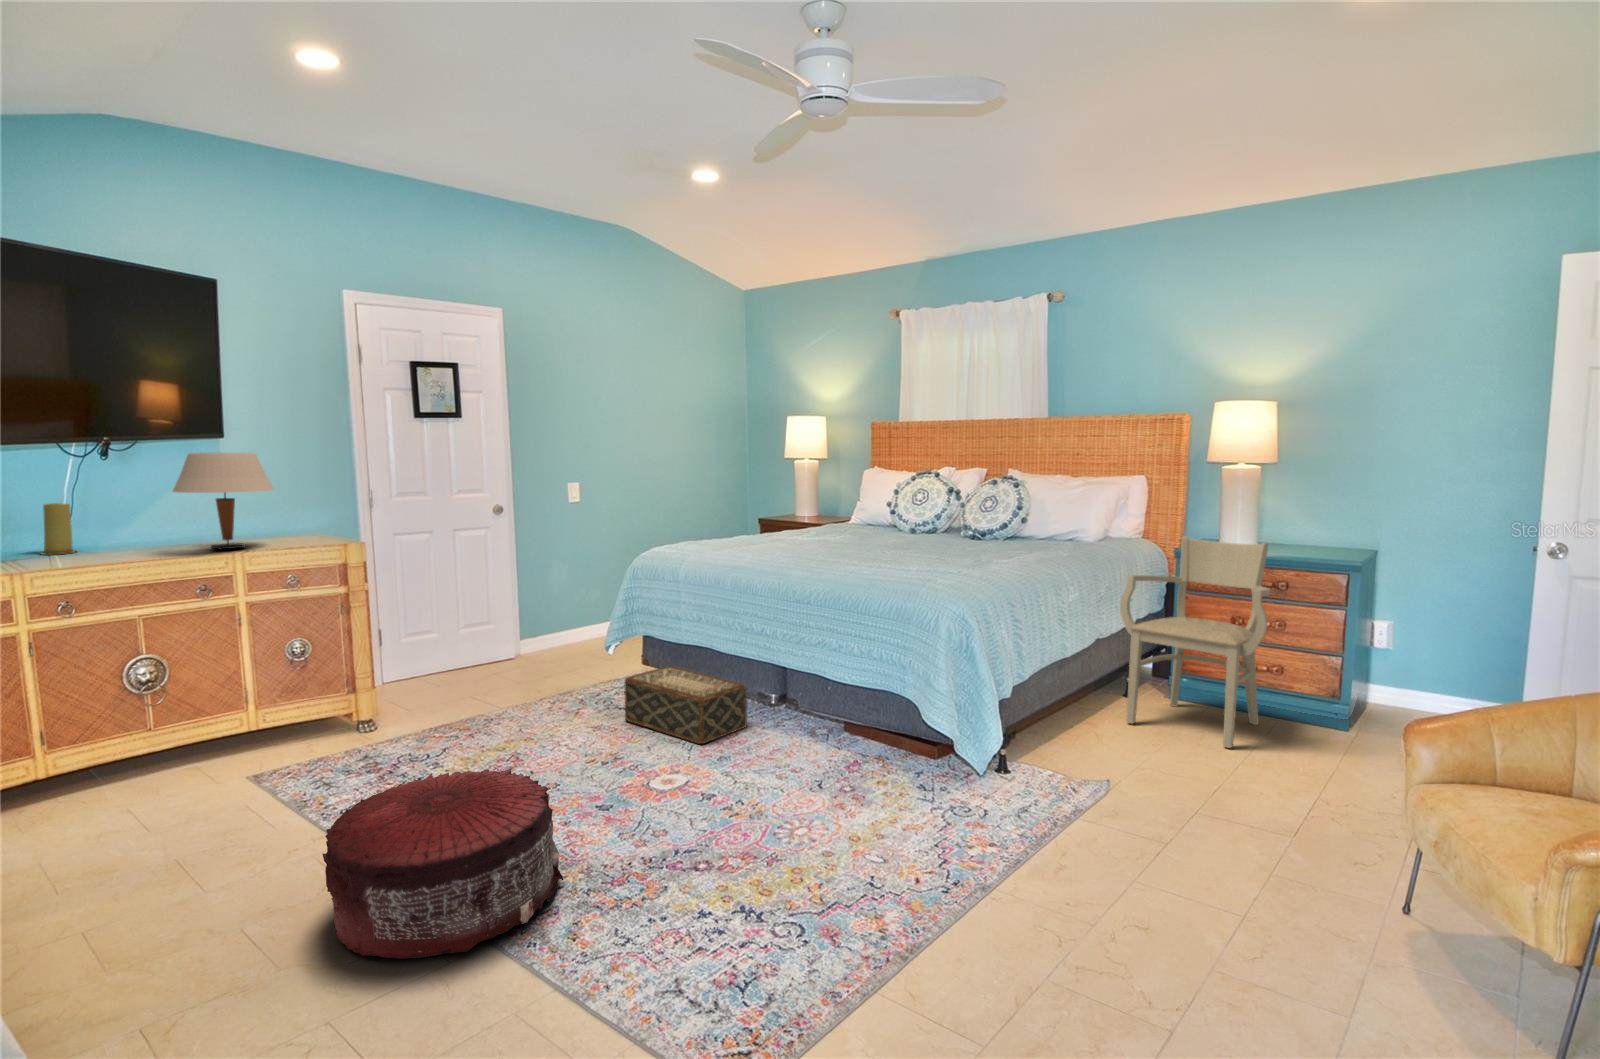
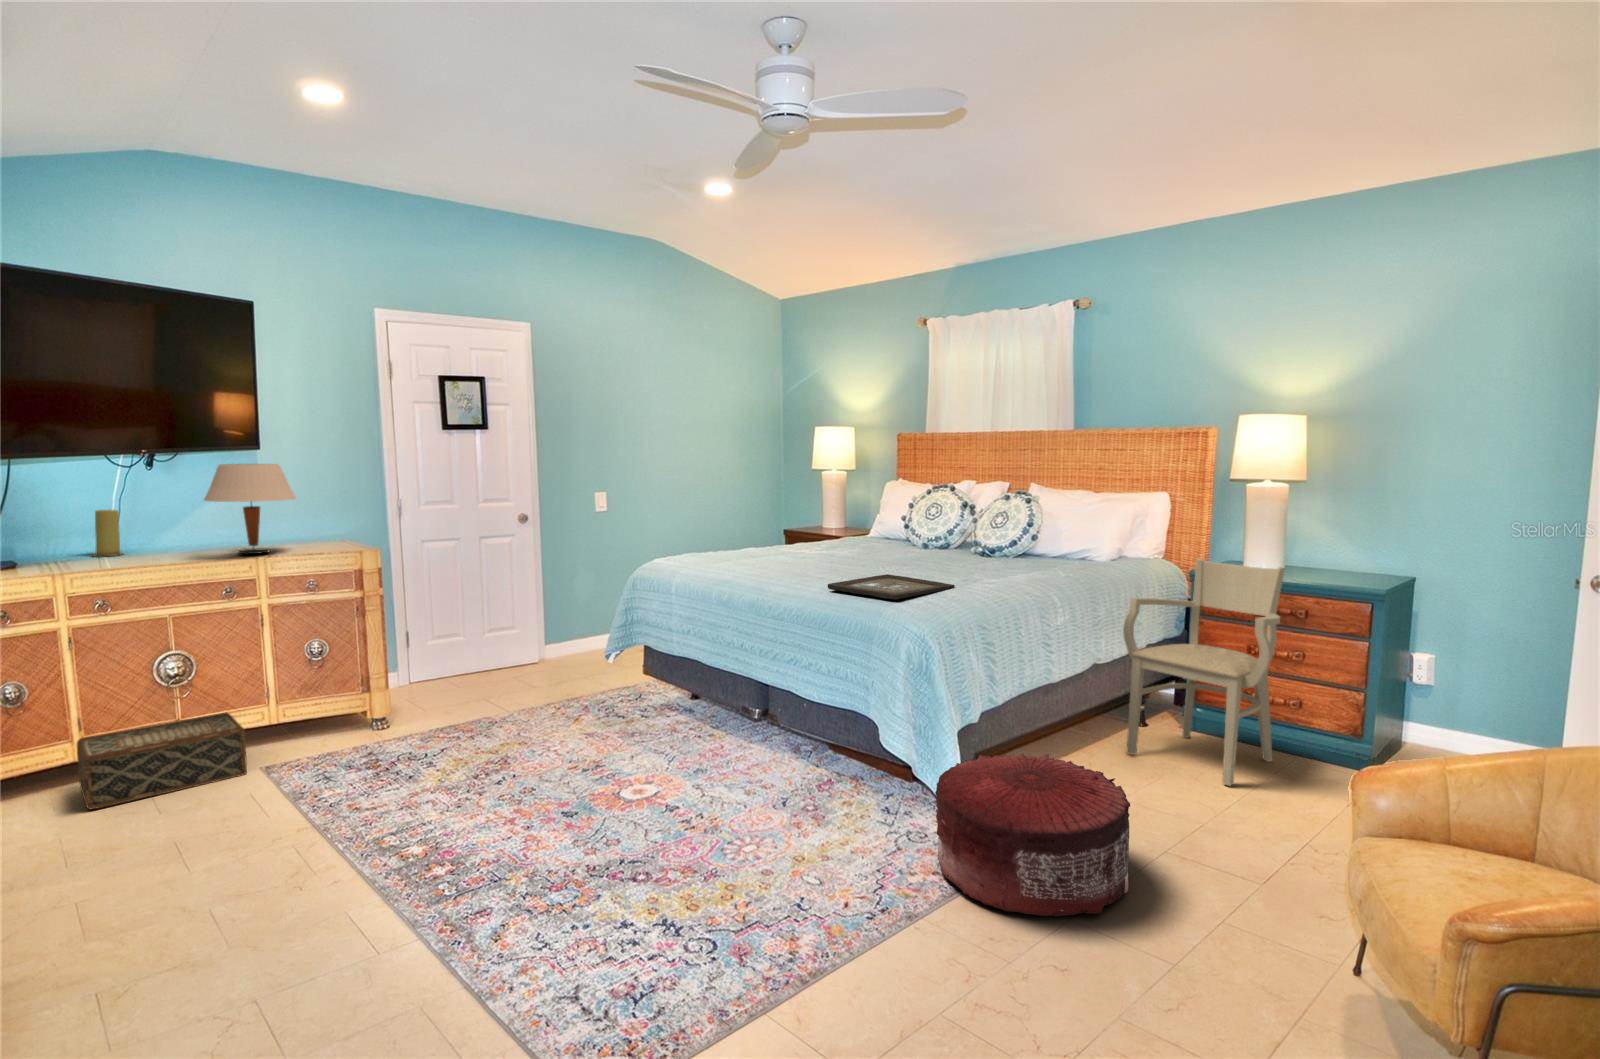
tray: none [848,557,969,580] -> present [827,574,955,599]
woven basket: present [624,666,747,744] -> present [77,713,247,809]
pouf: present [323,769,563,959] -> present [935,754,1130,916]

